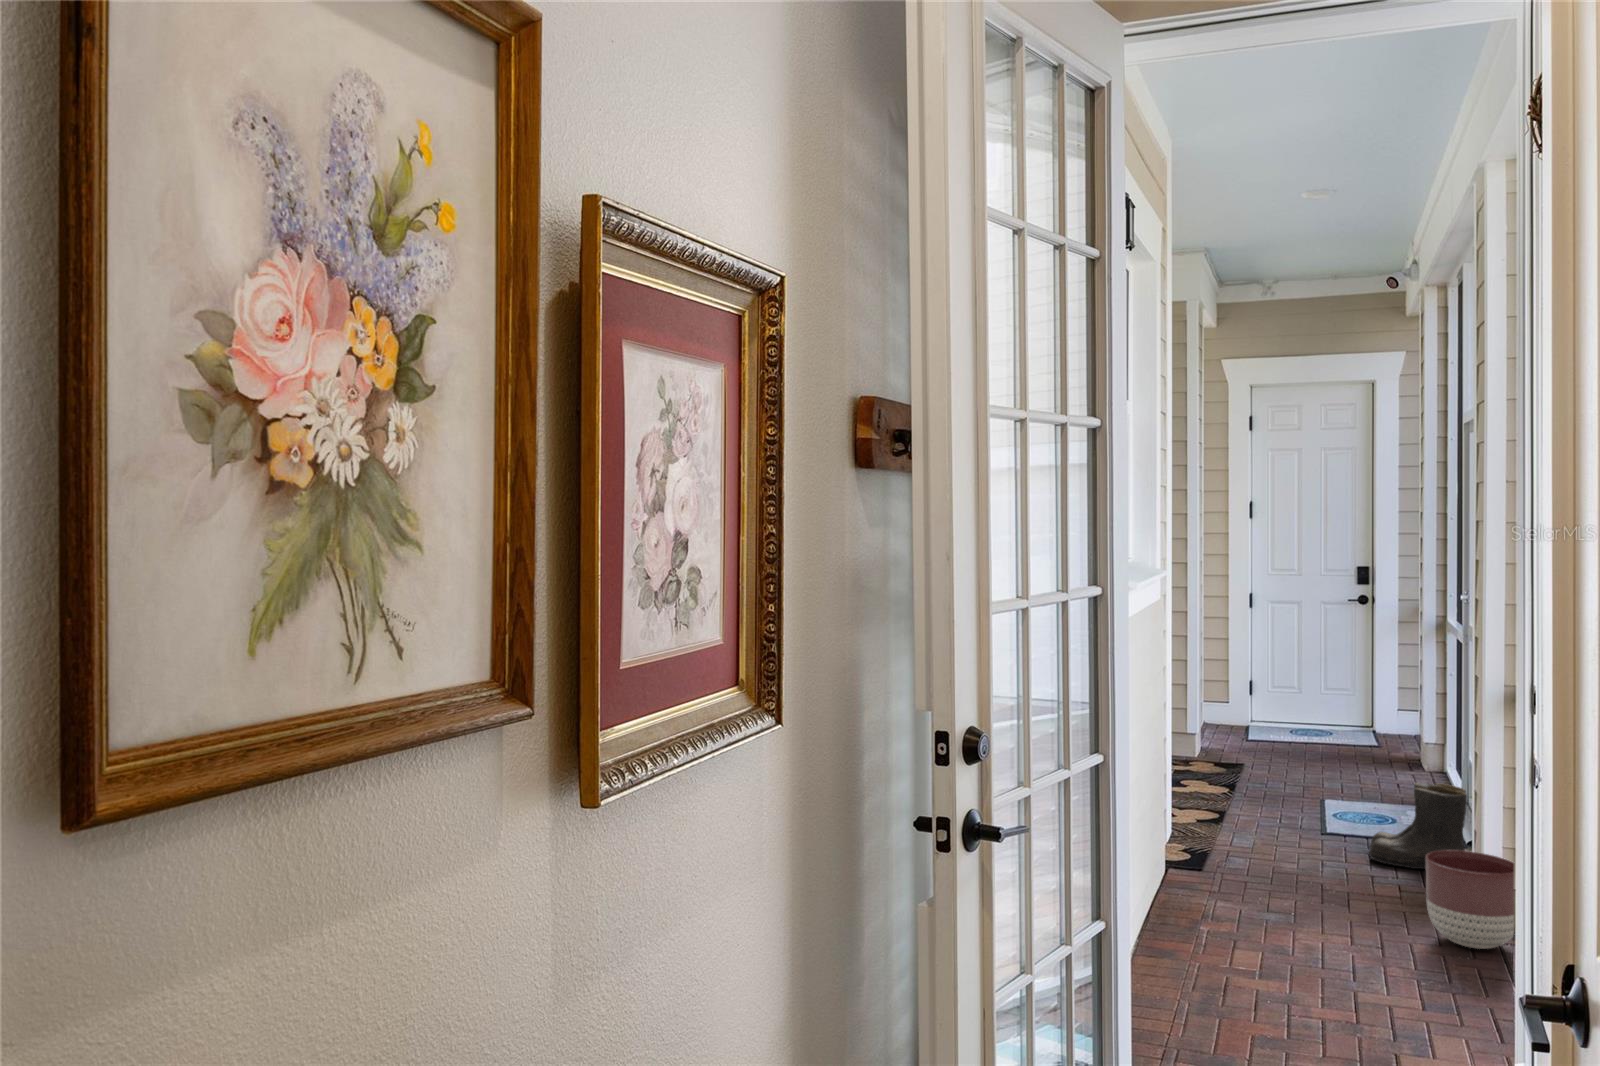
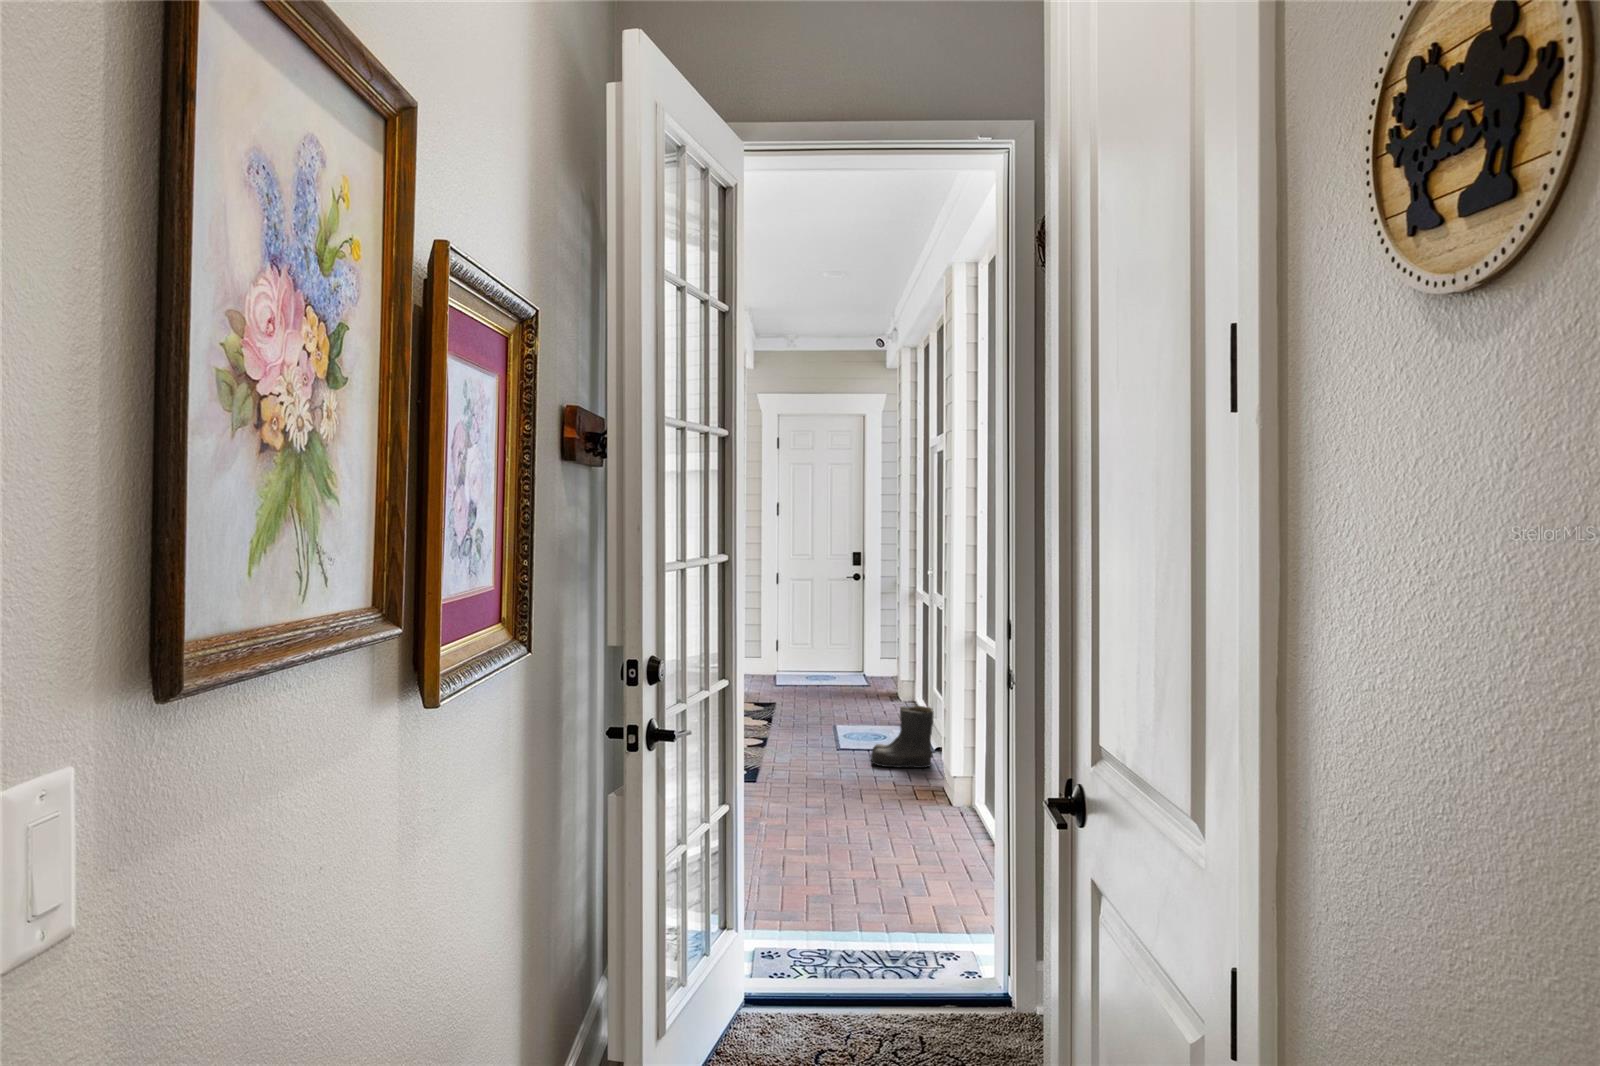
planter: present [1426,850,1514,949] -> none [912,748,970,815]

